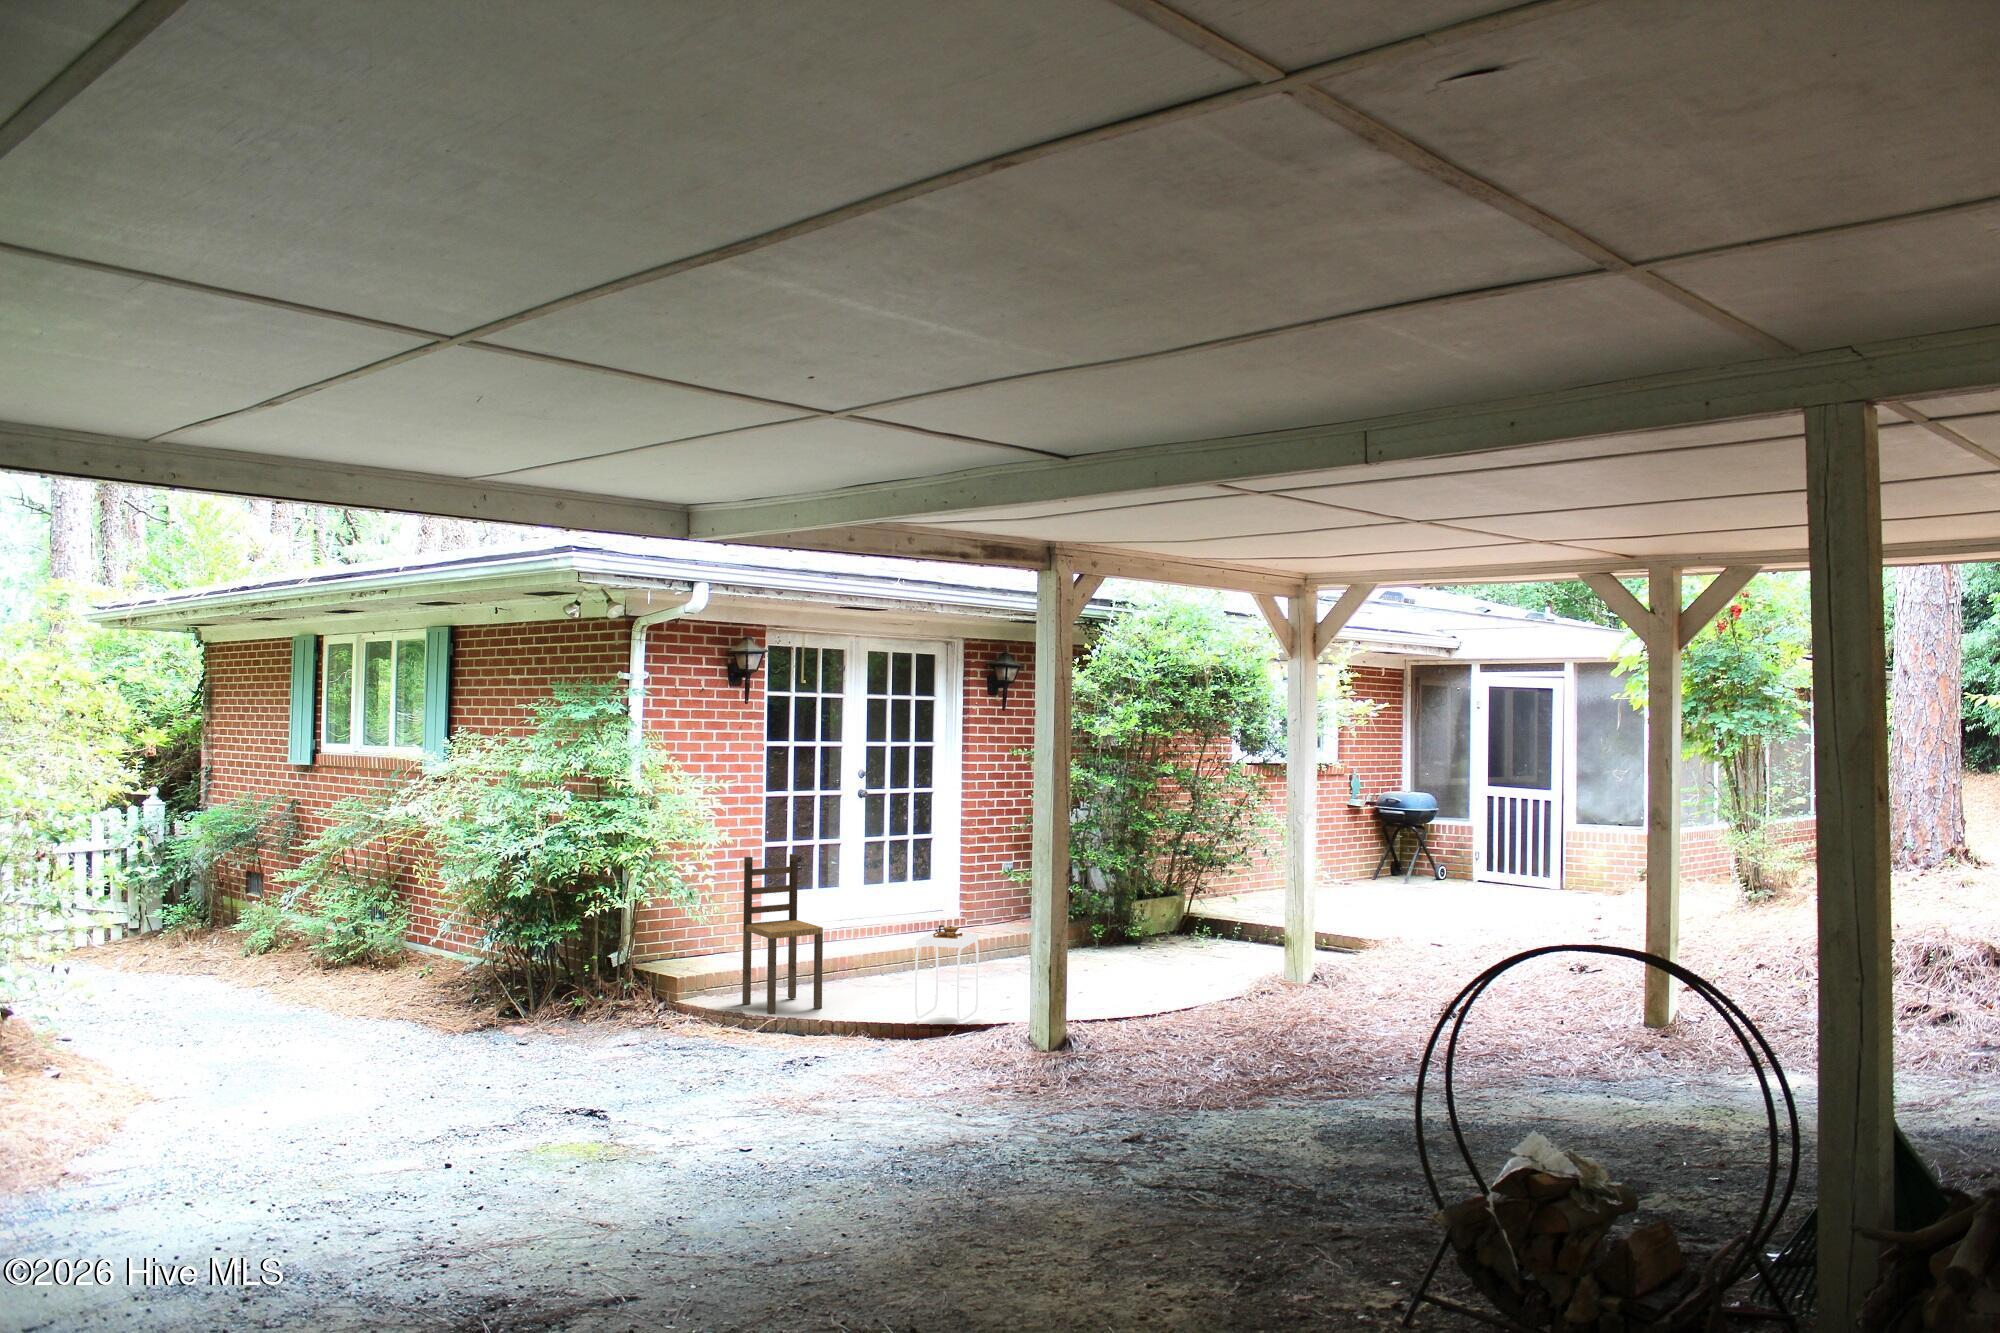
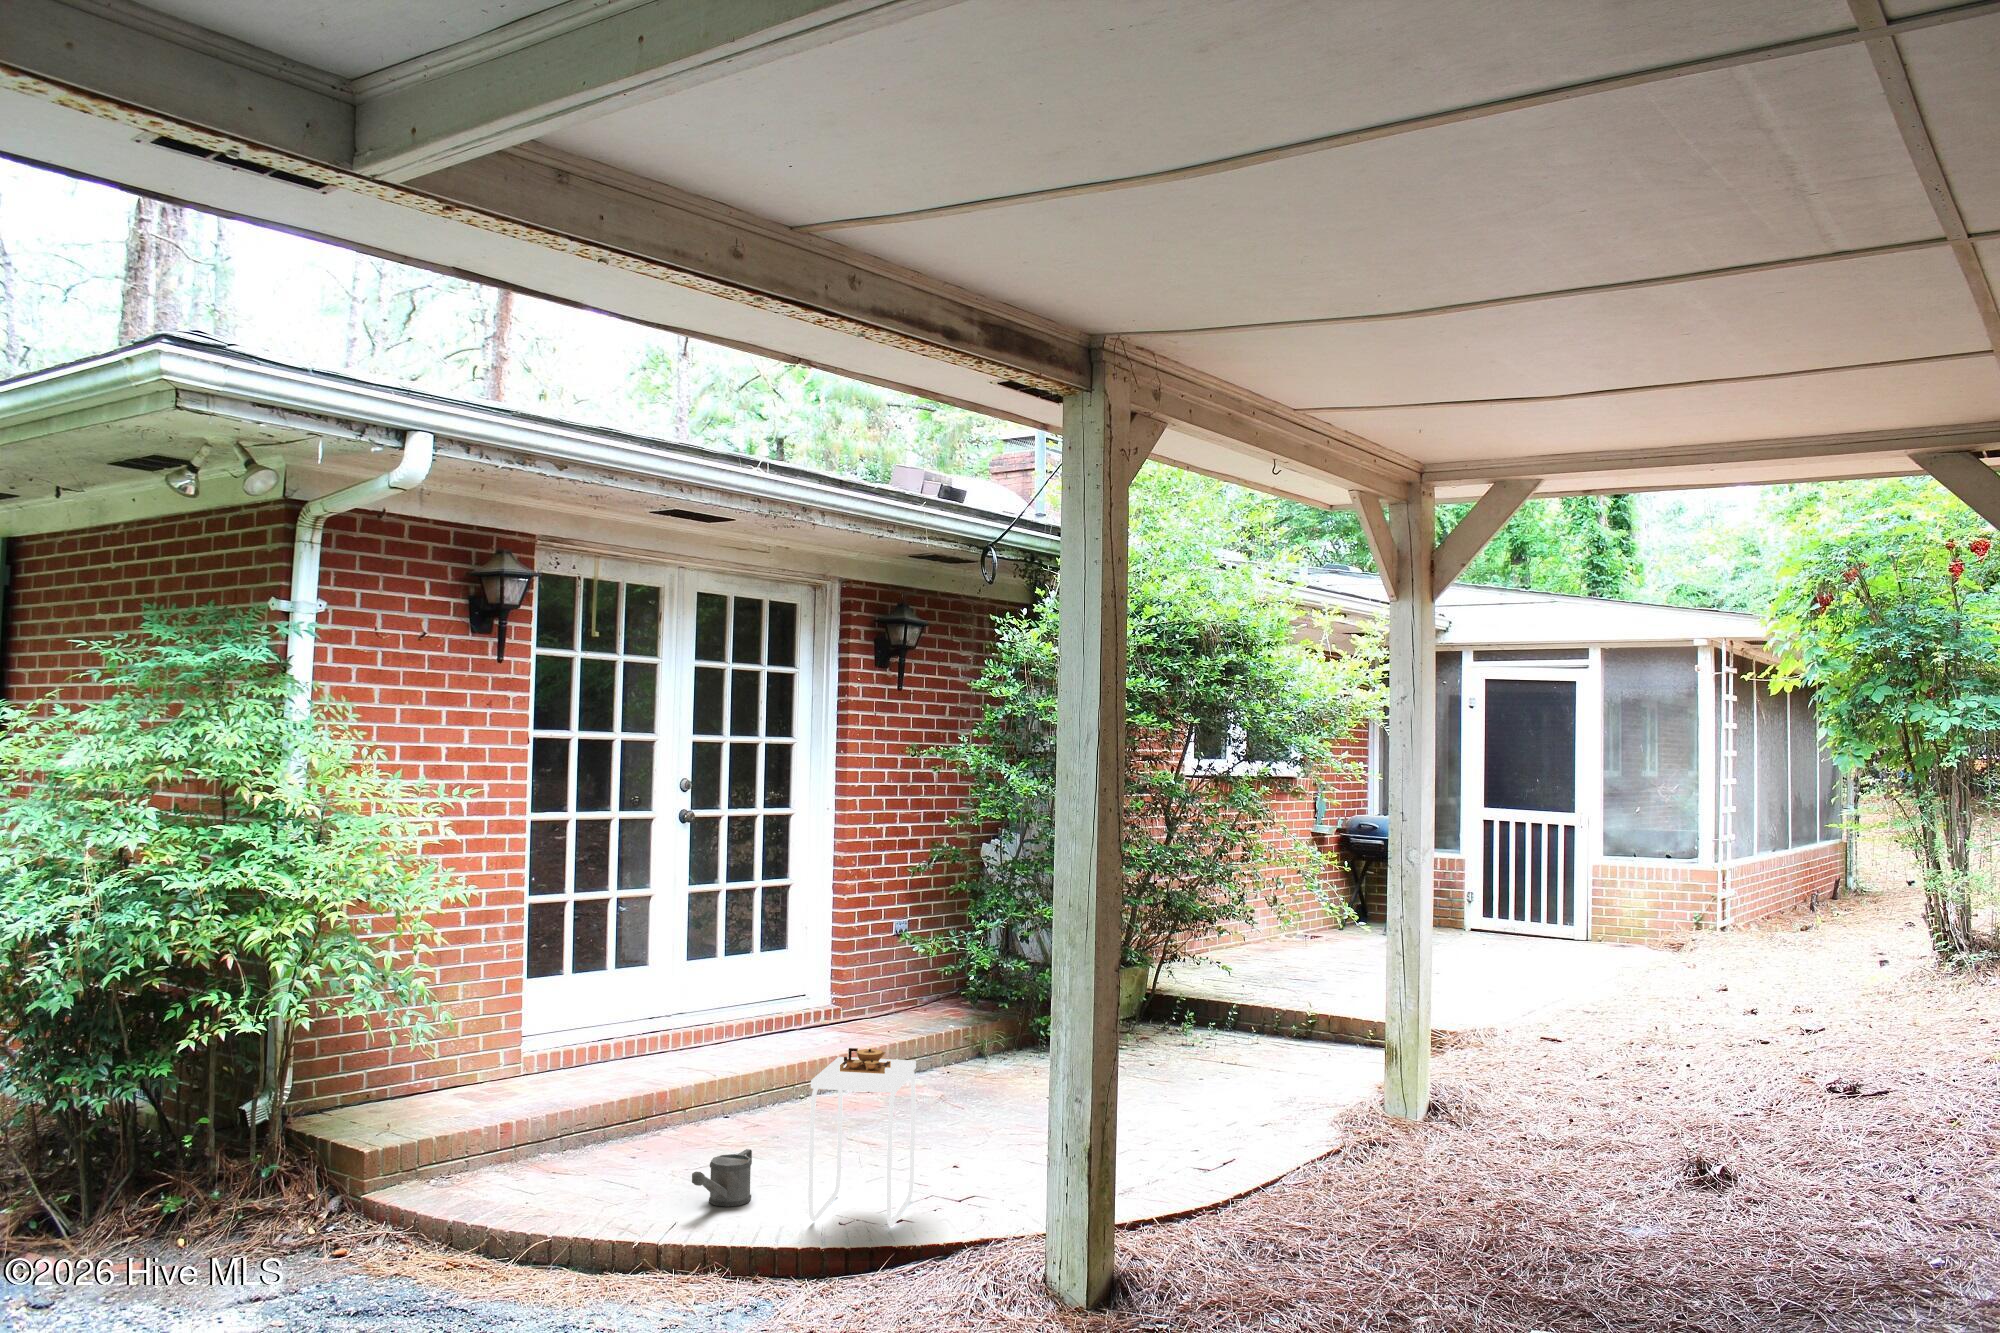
chair: present [742,854,823,1015] -> none [484,921,636,1222]
watering can: none [853,983,889,1012] -> present [692,1149,752,1207]

